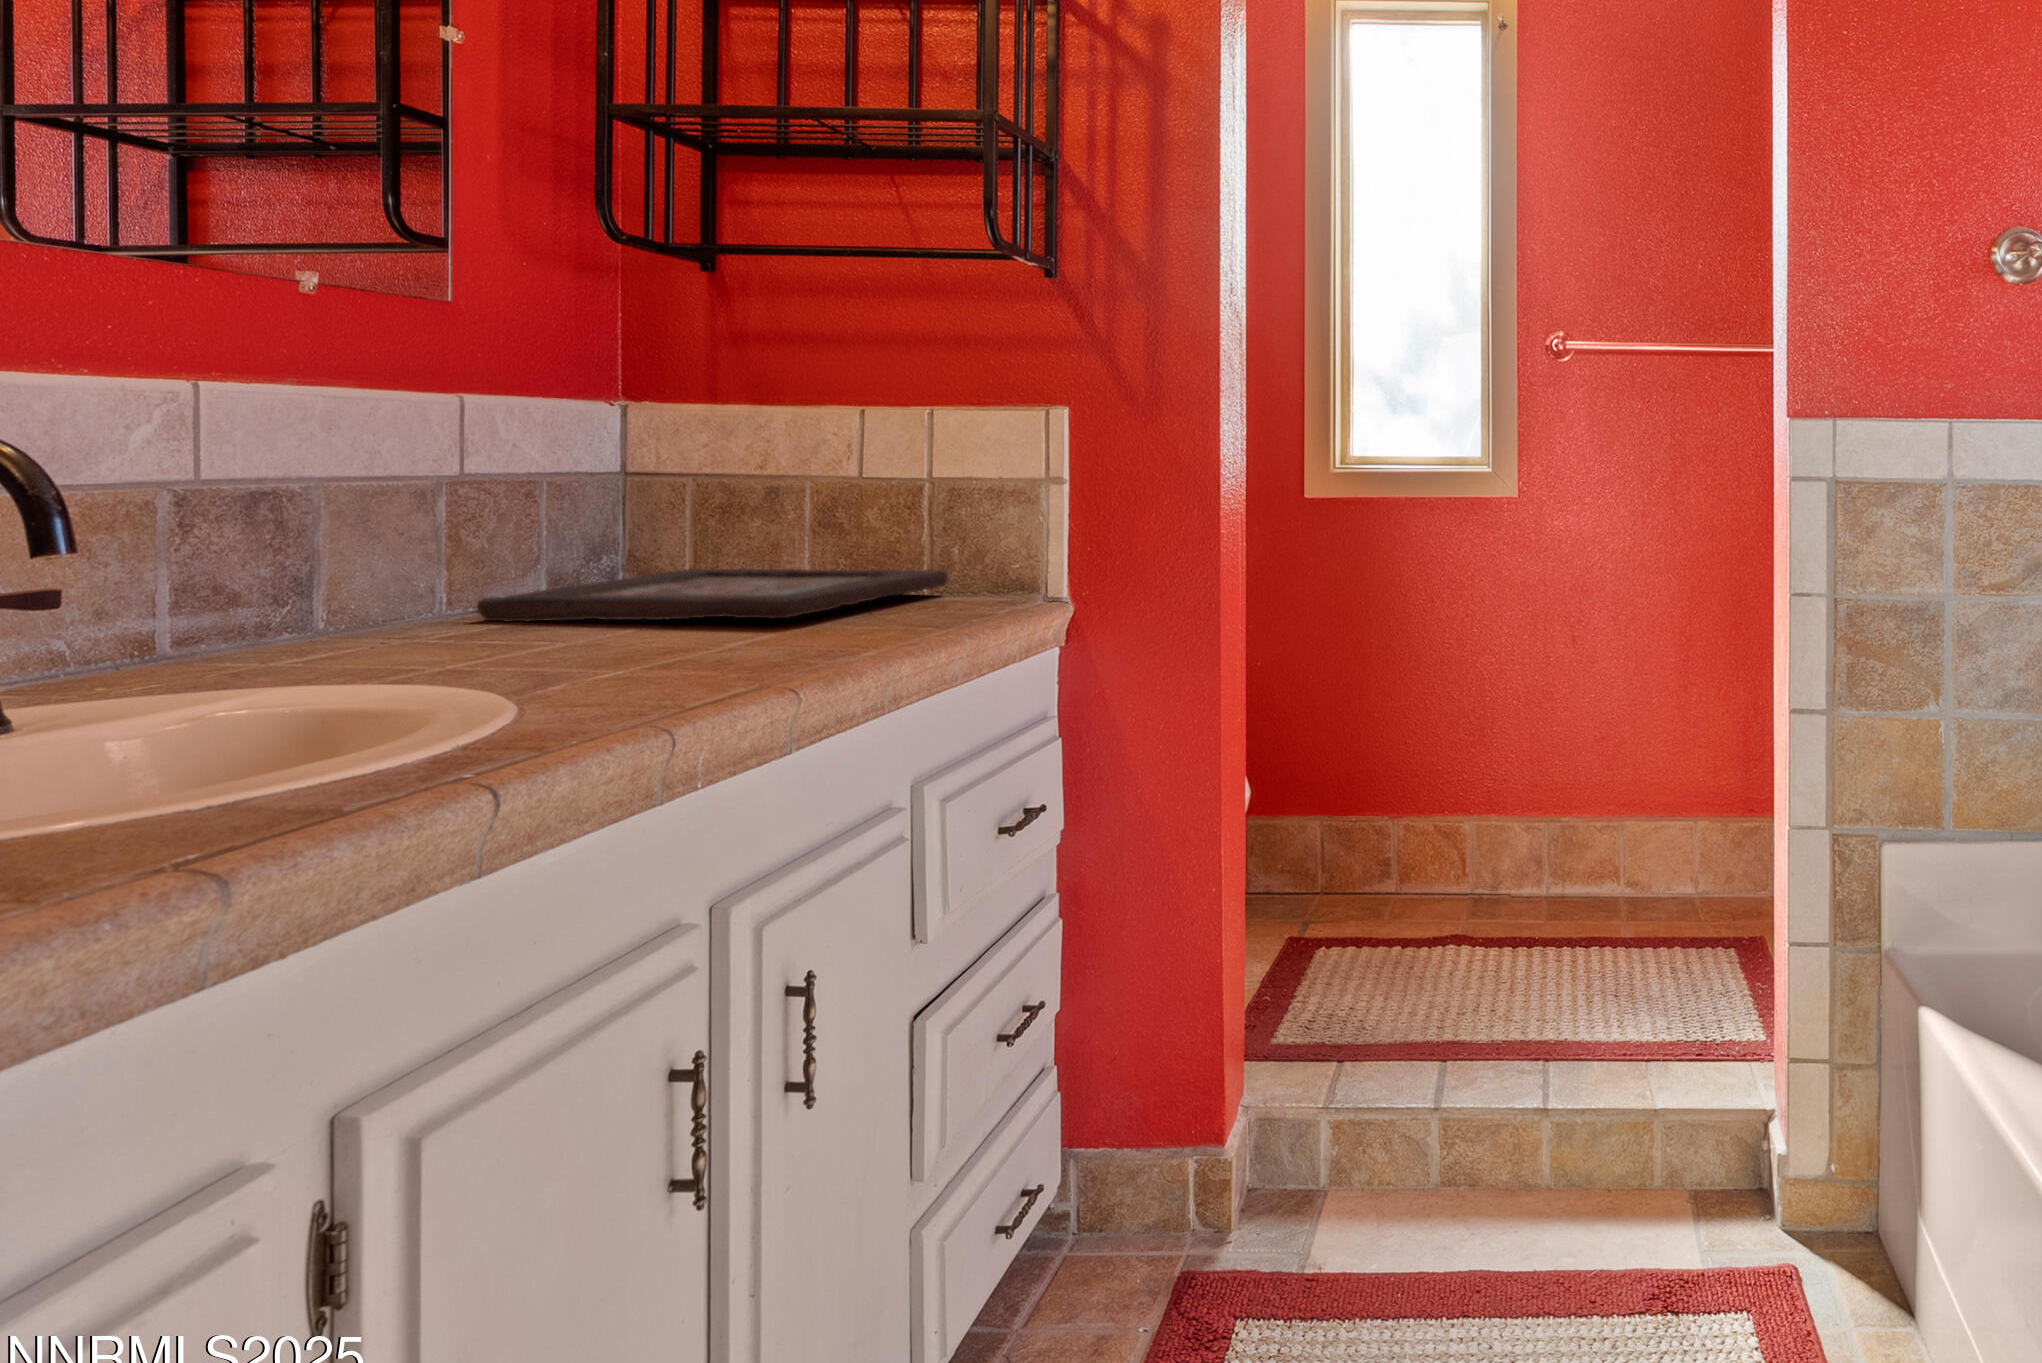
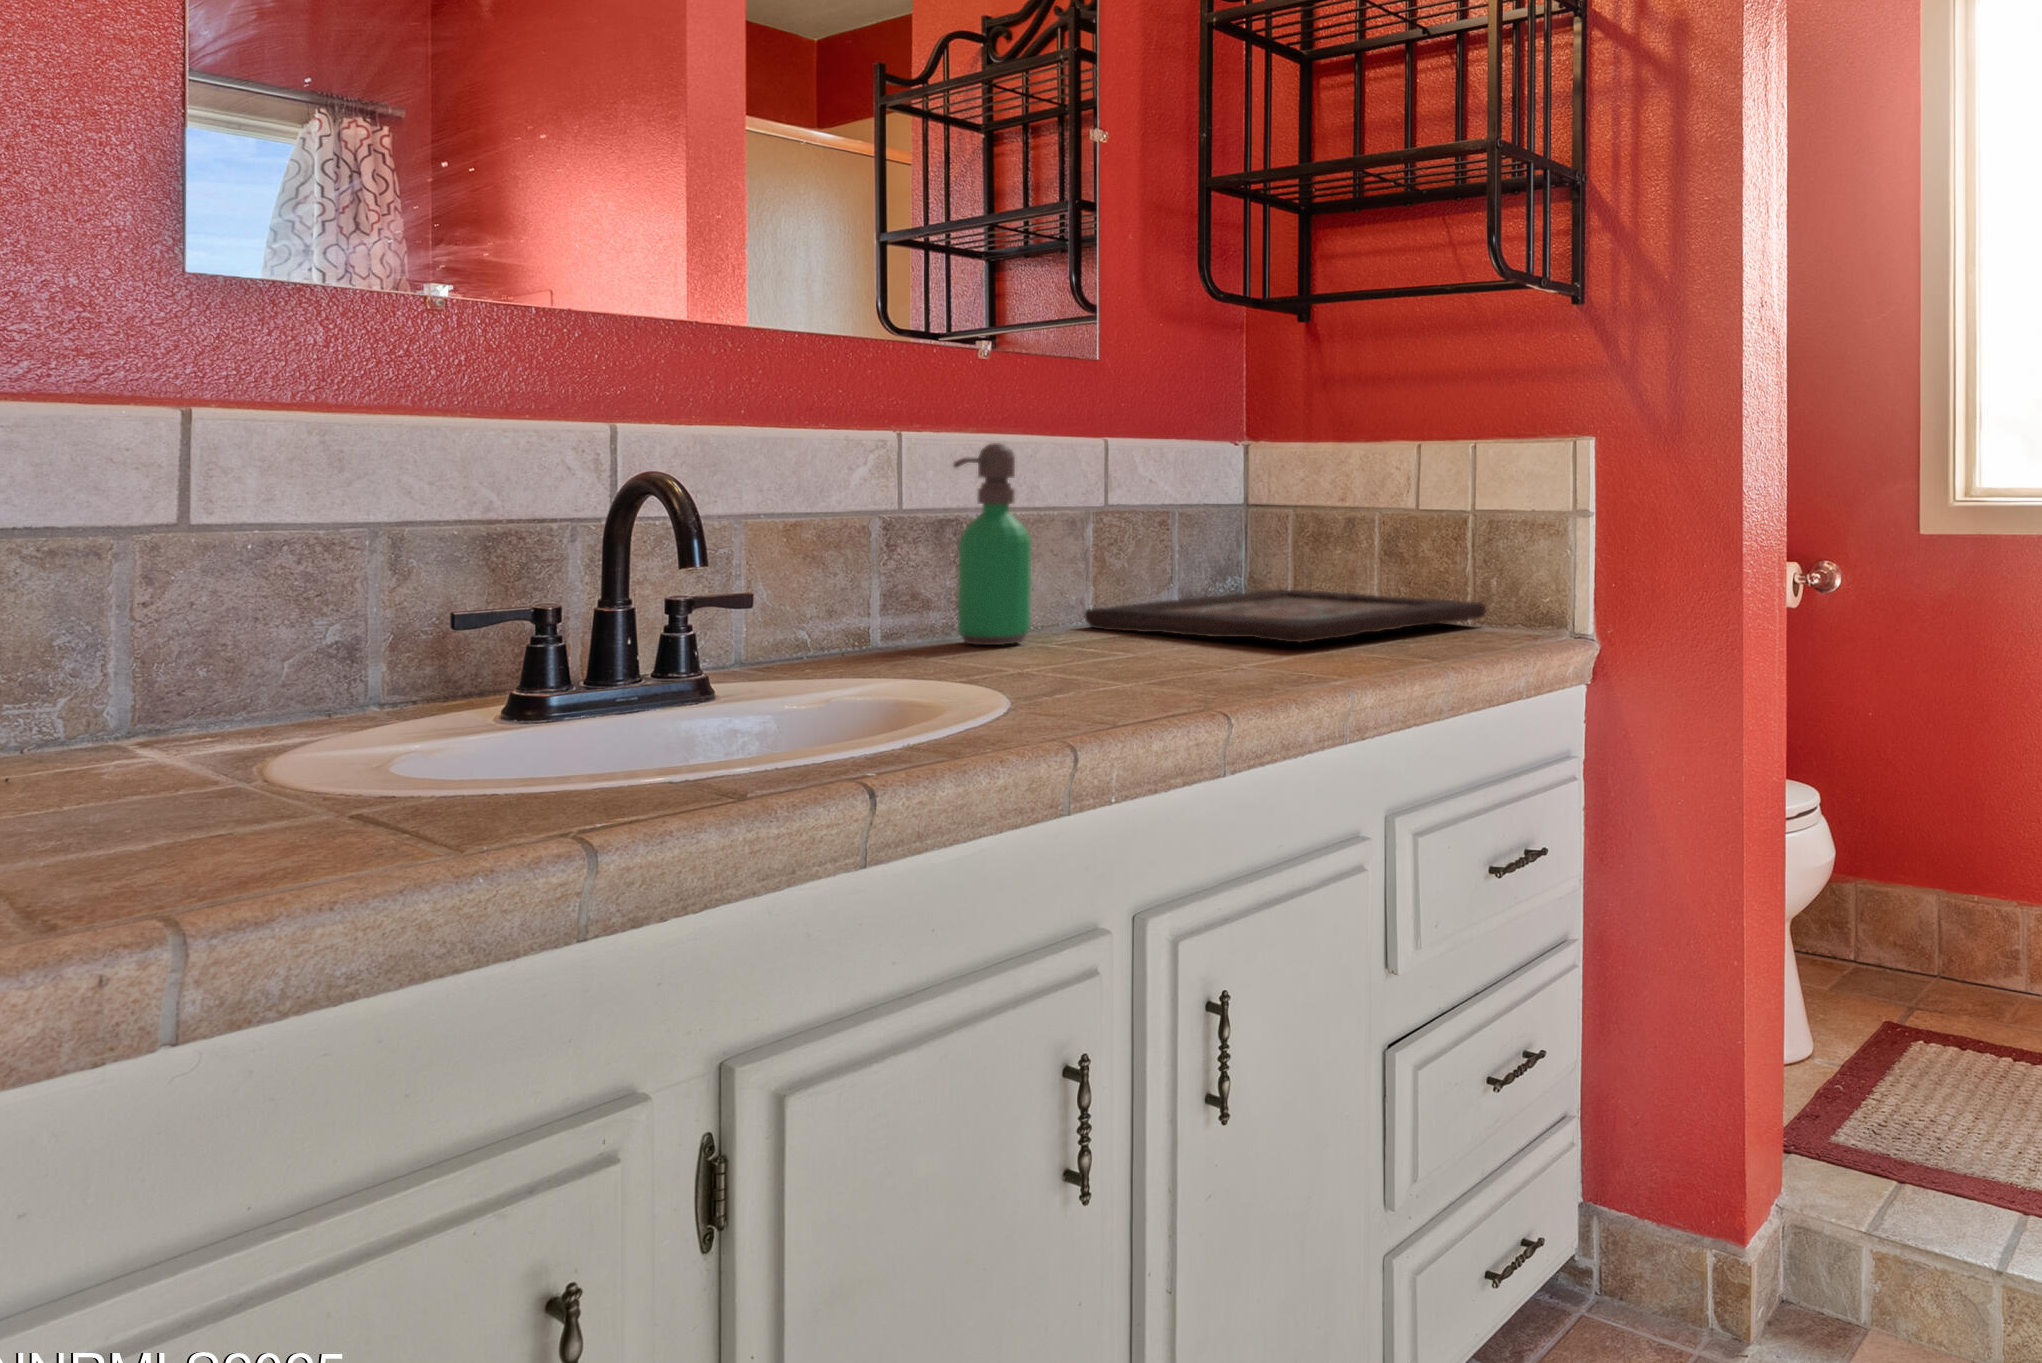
soap dispenser: none [333,407,435,646] -> present [953,443,1031,645]

